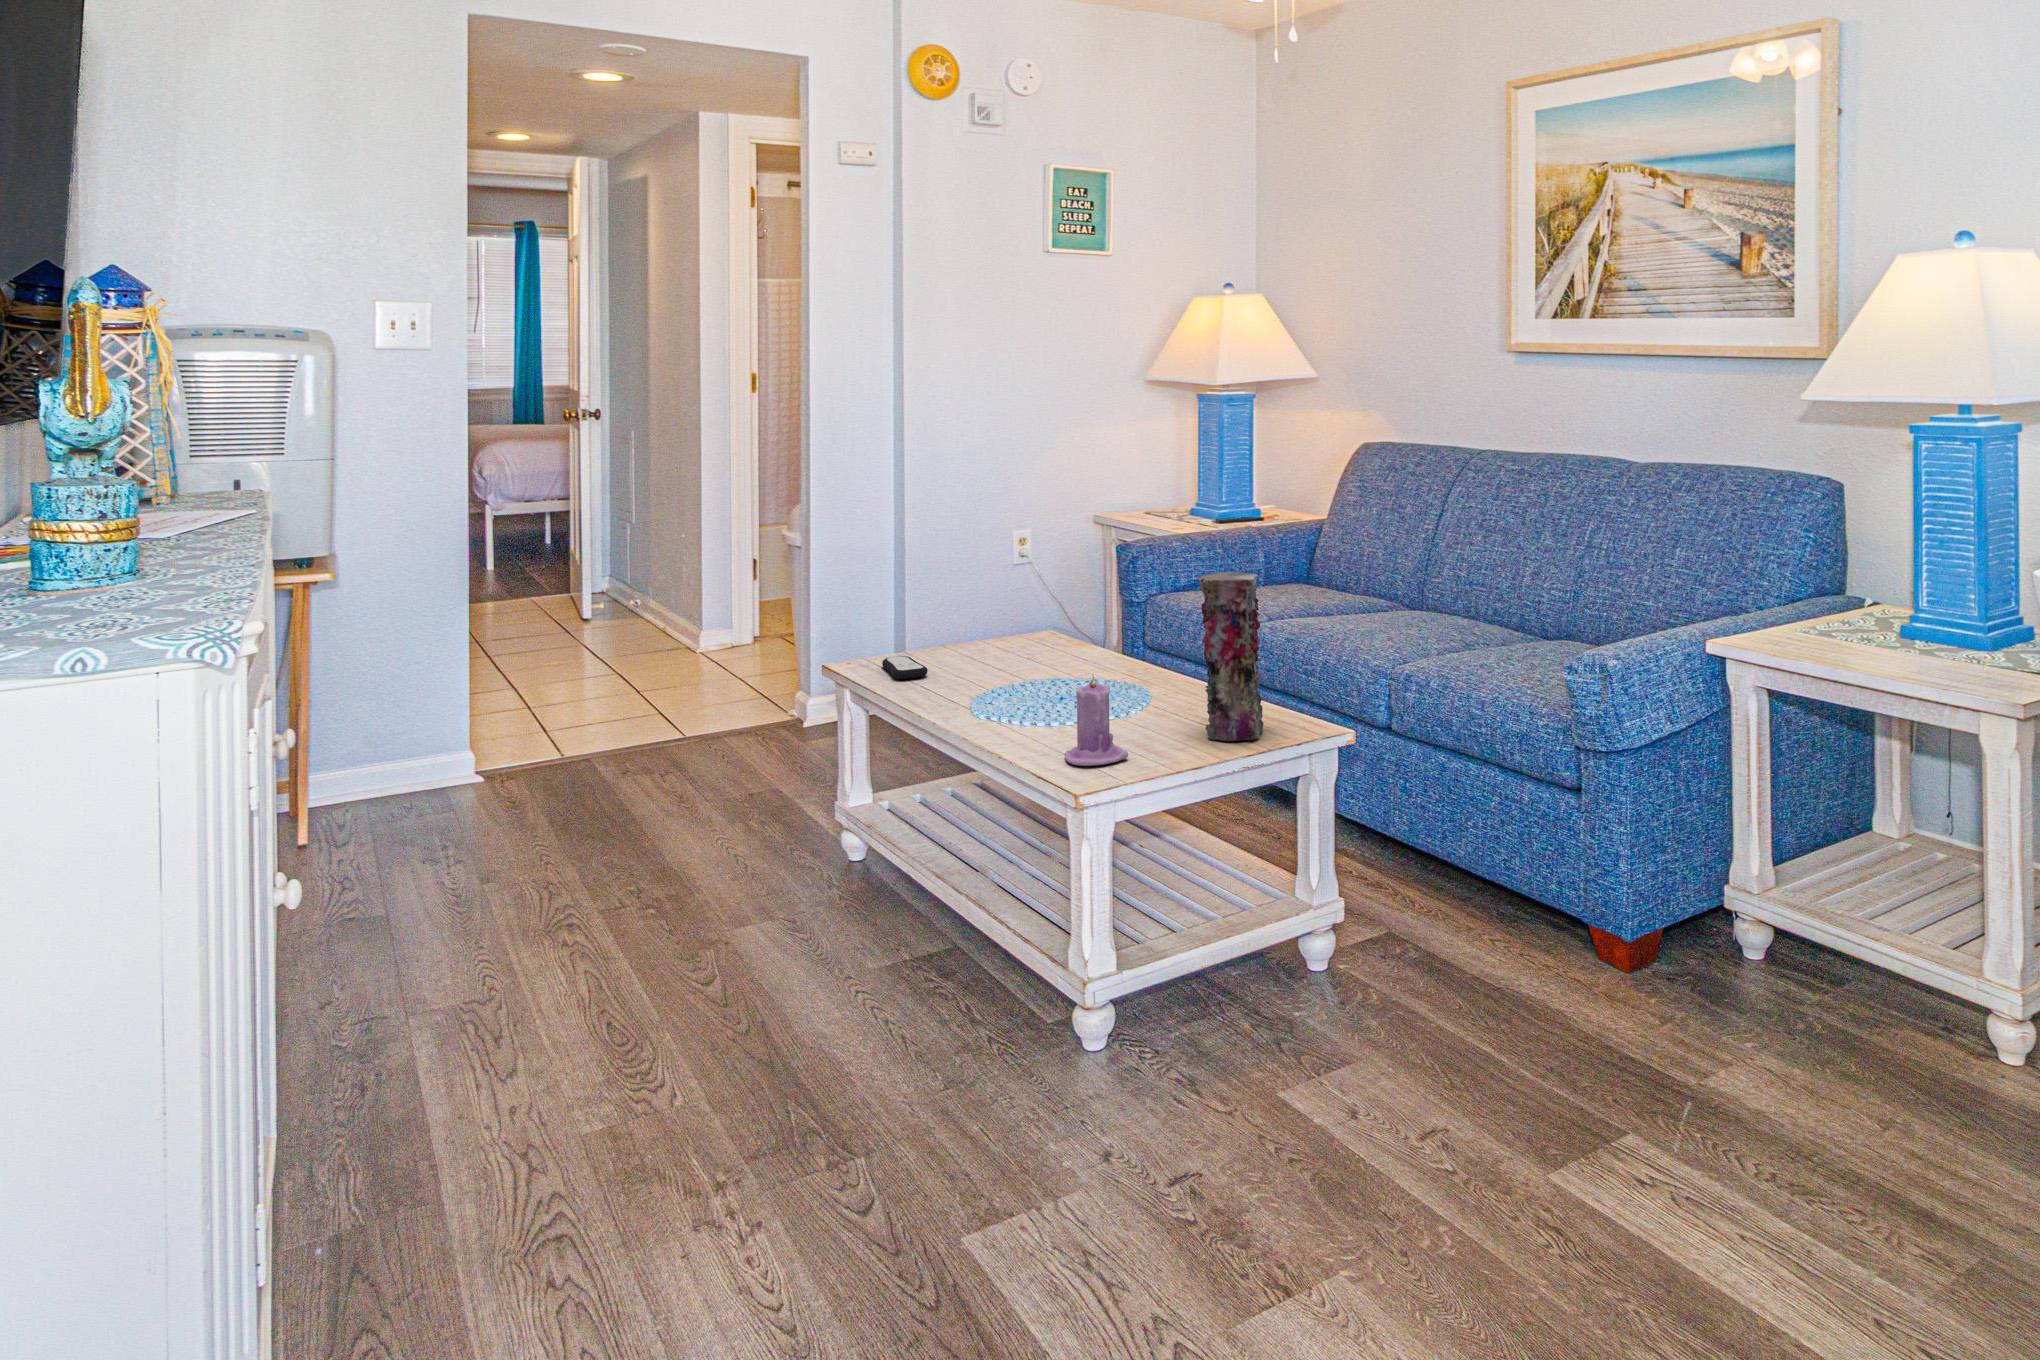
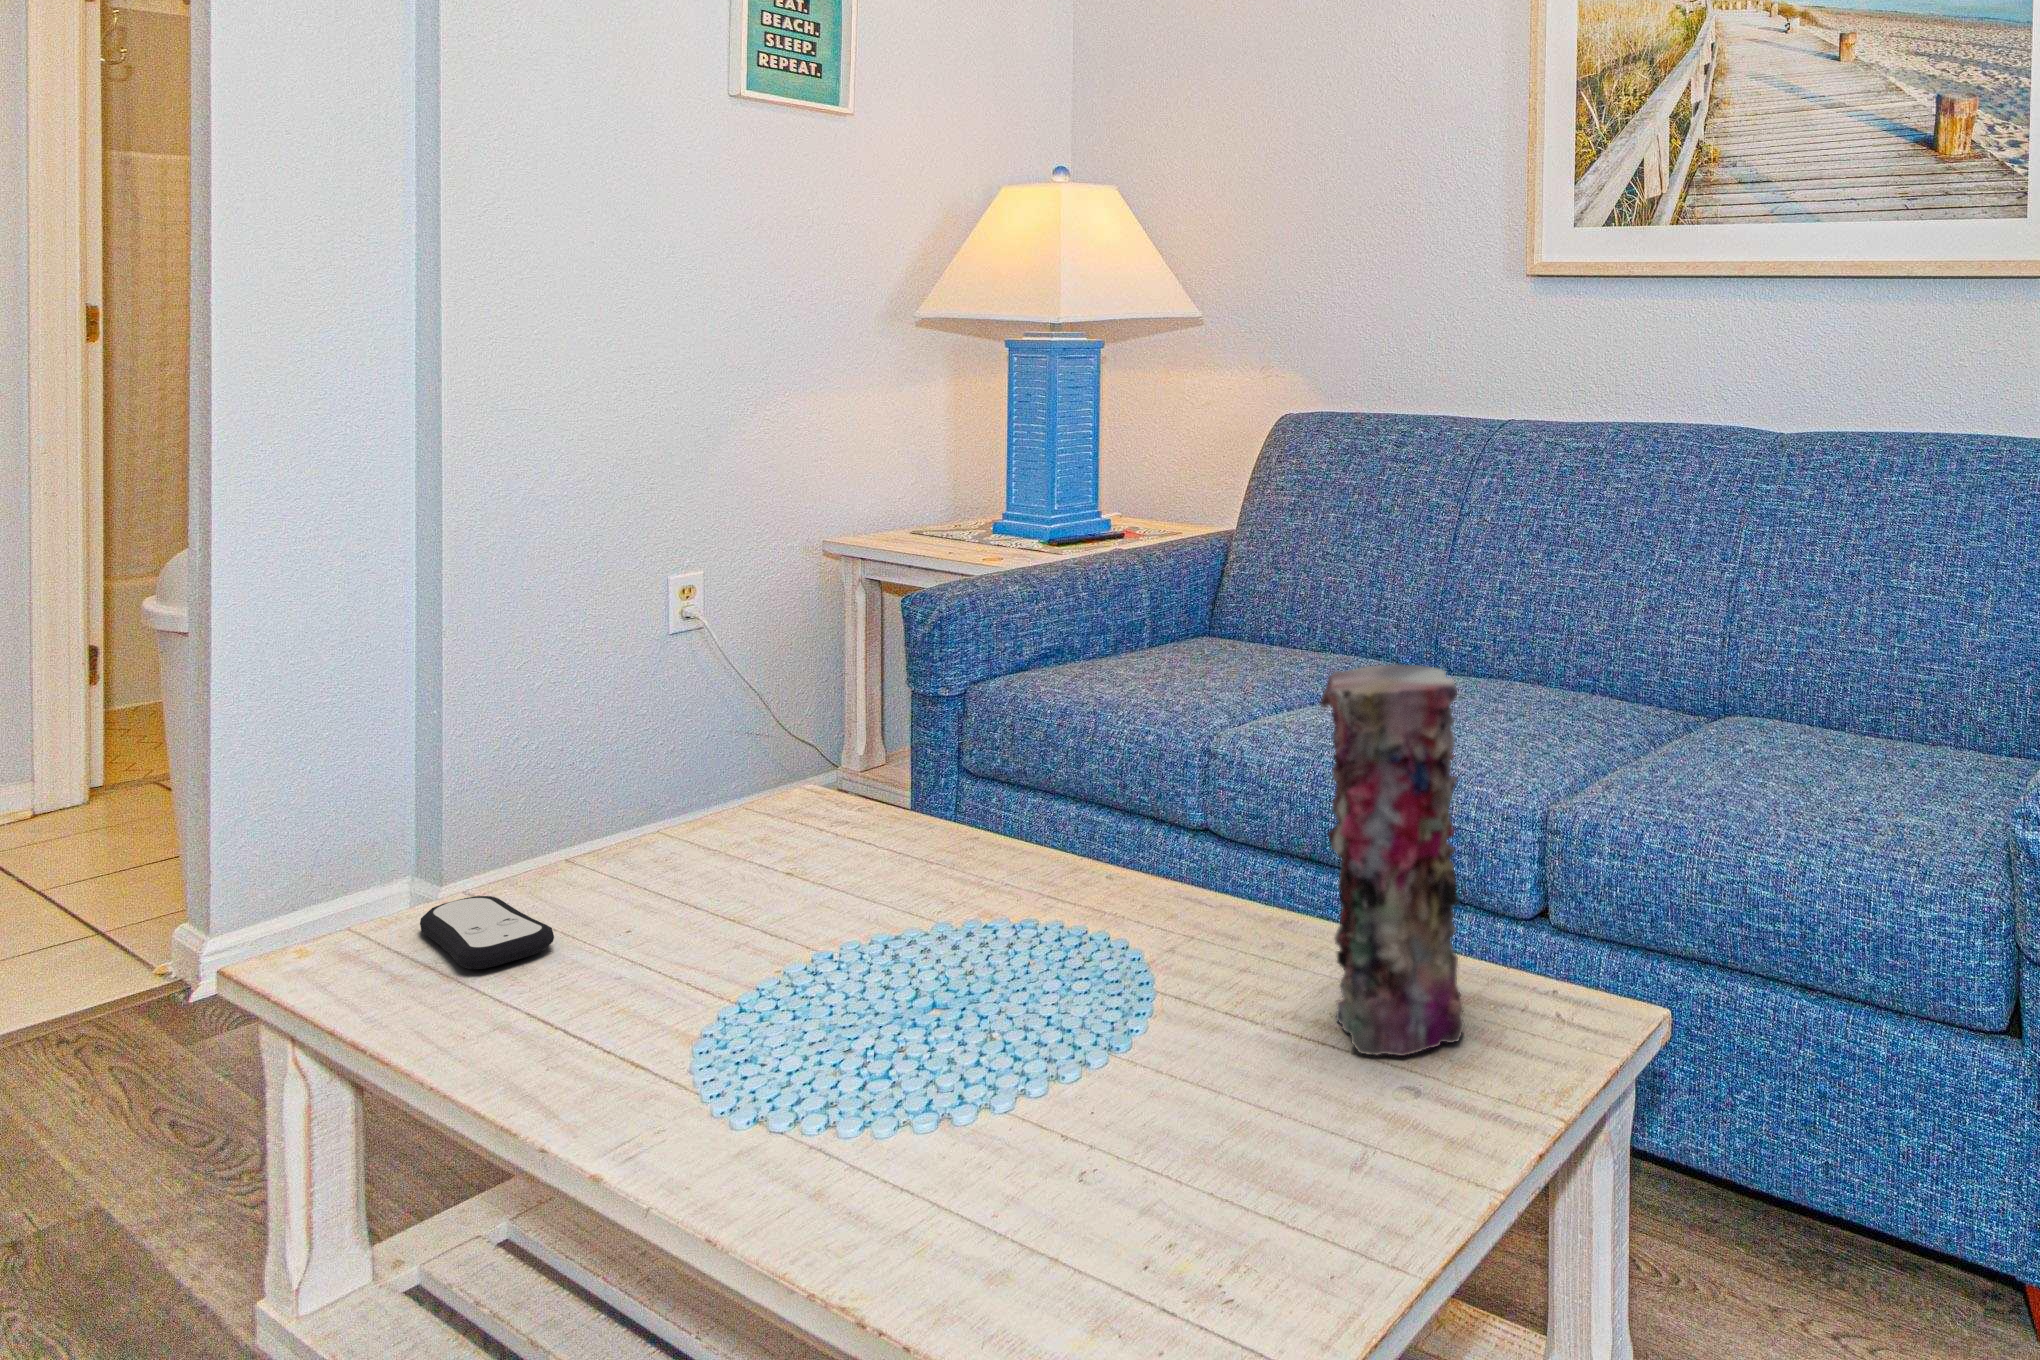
candle: present [1065,676,1128,766] -> none [1052,973,1225,1235]

